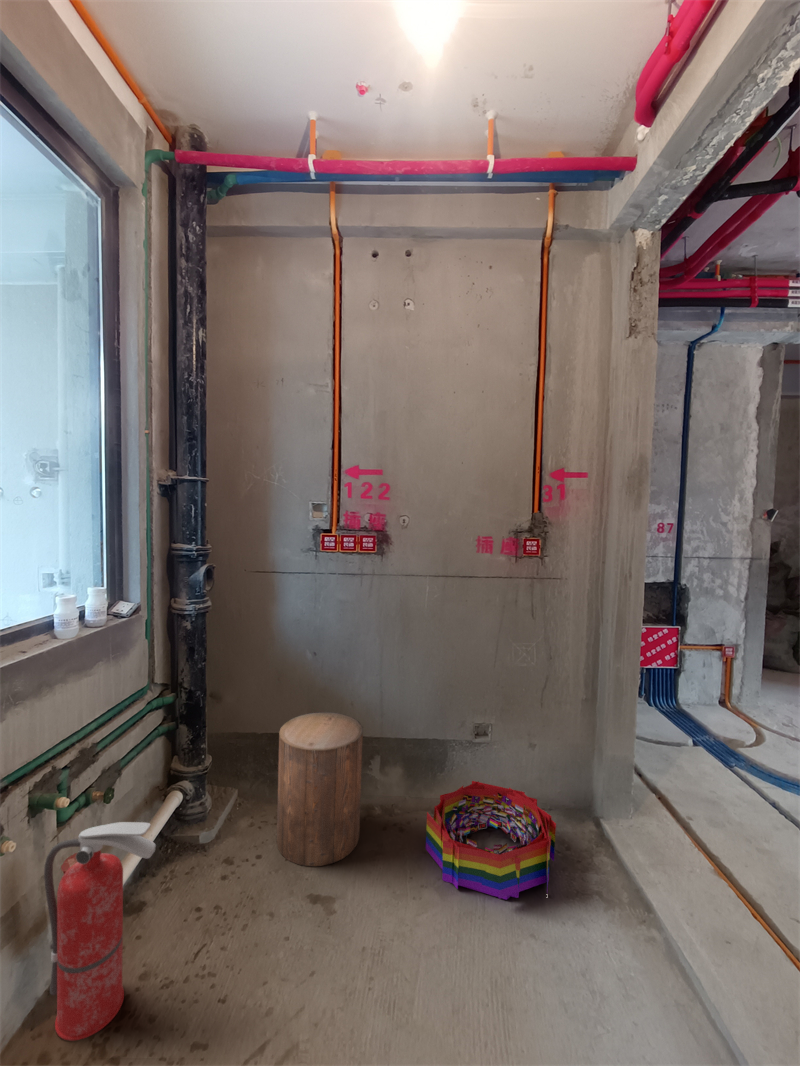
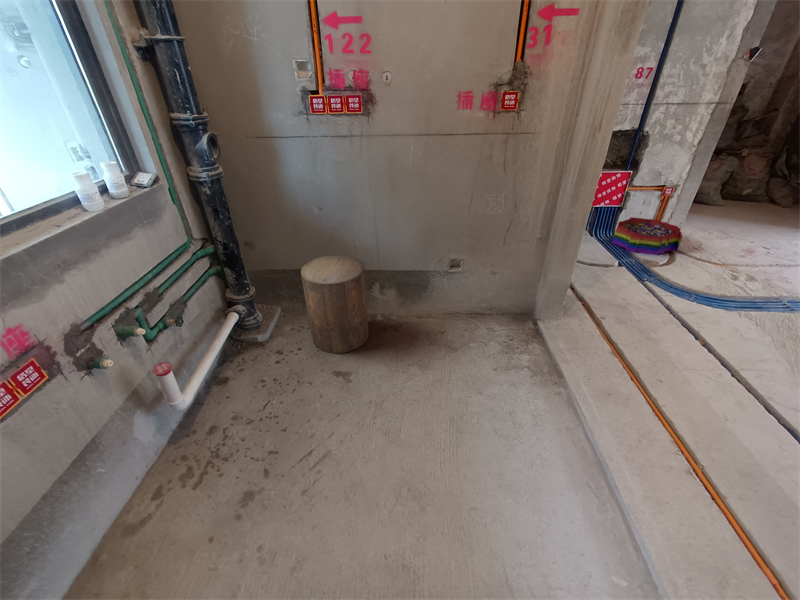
storage bin: present [426,781,556,900] -> present [612,217,682,255]
fire extinguisher: present [44,822,155,1041] -> none [142,341,225,449]

